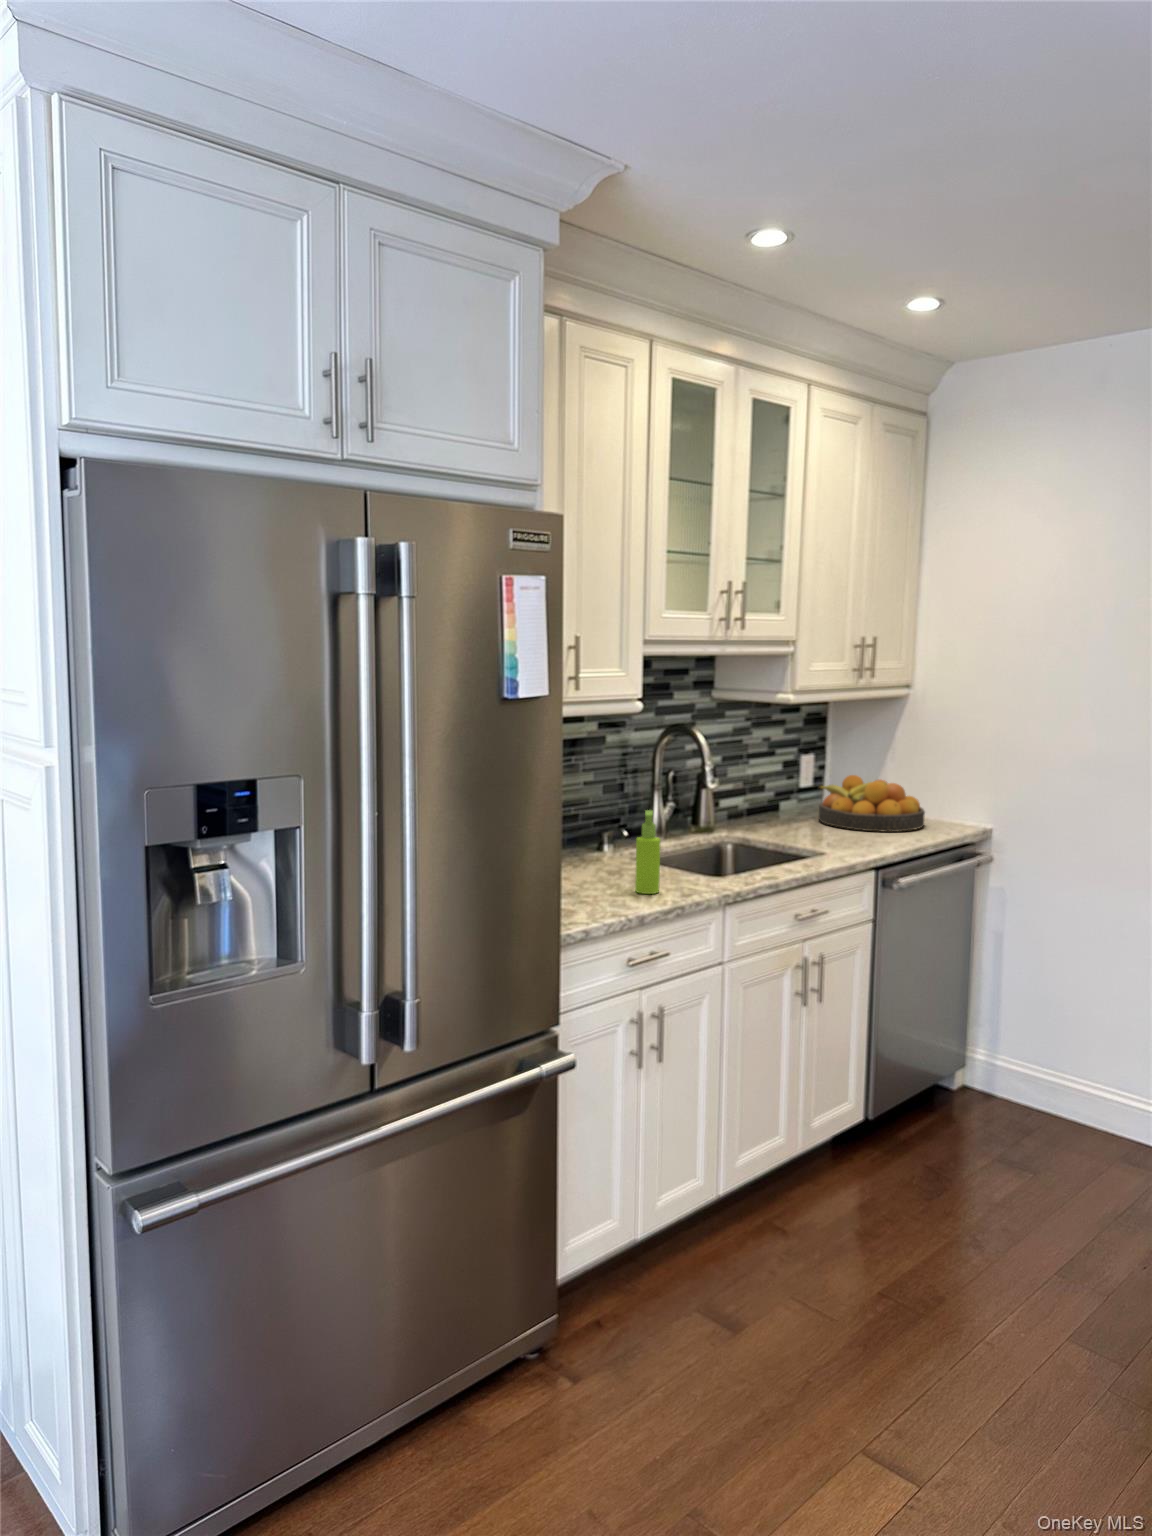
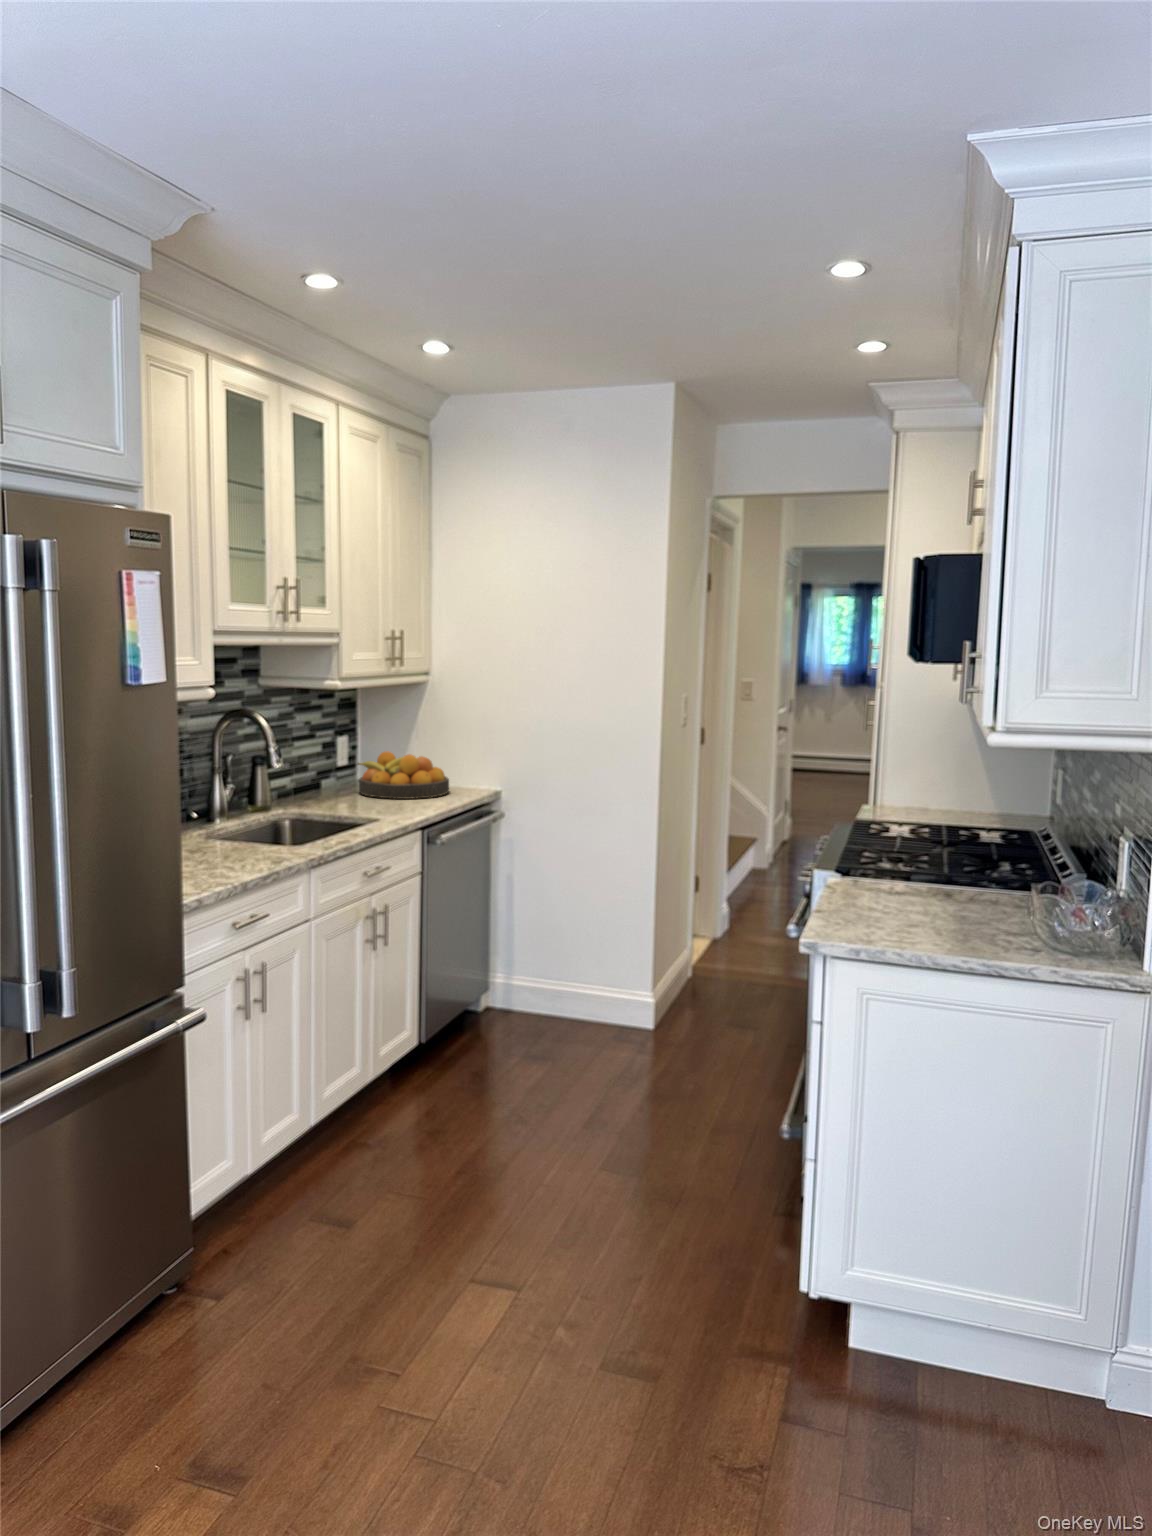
soap dispenser: present [635,810,661,894] -> none [227,787,251,863]

